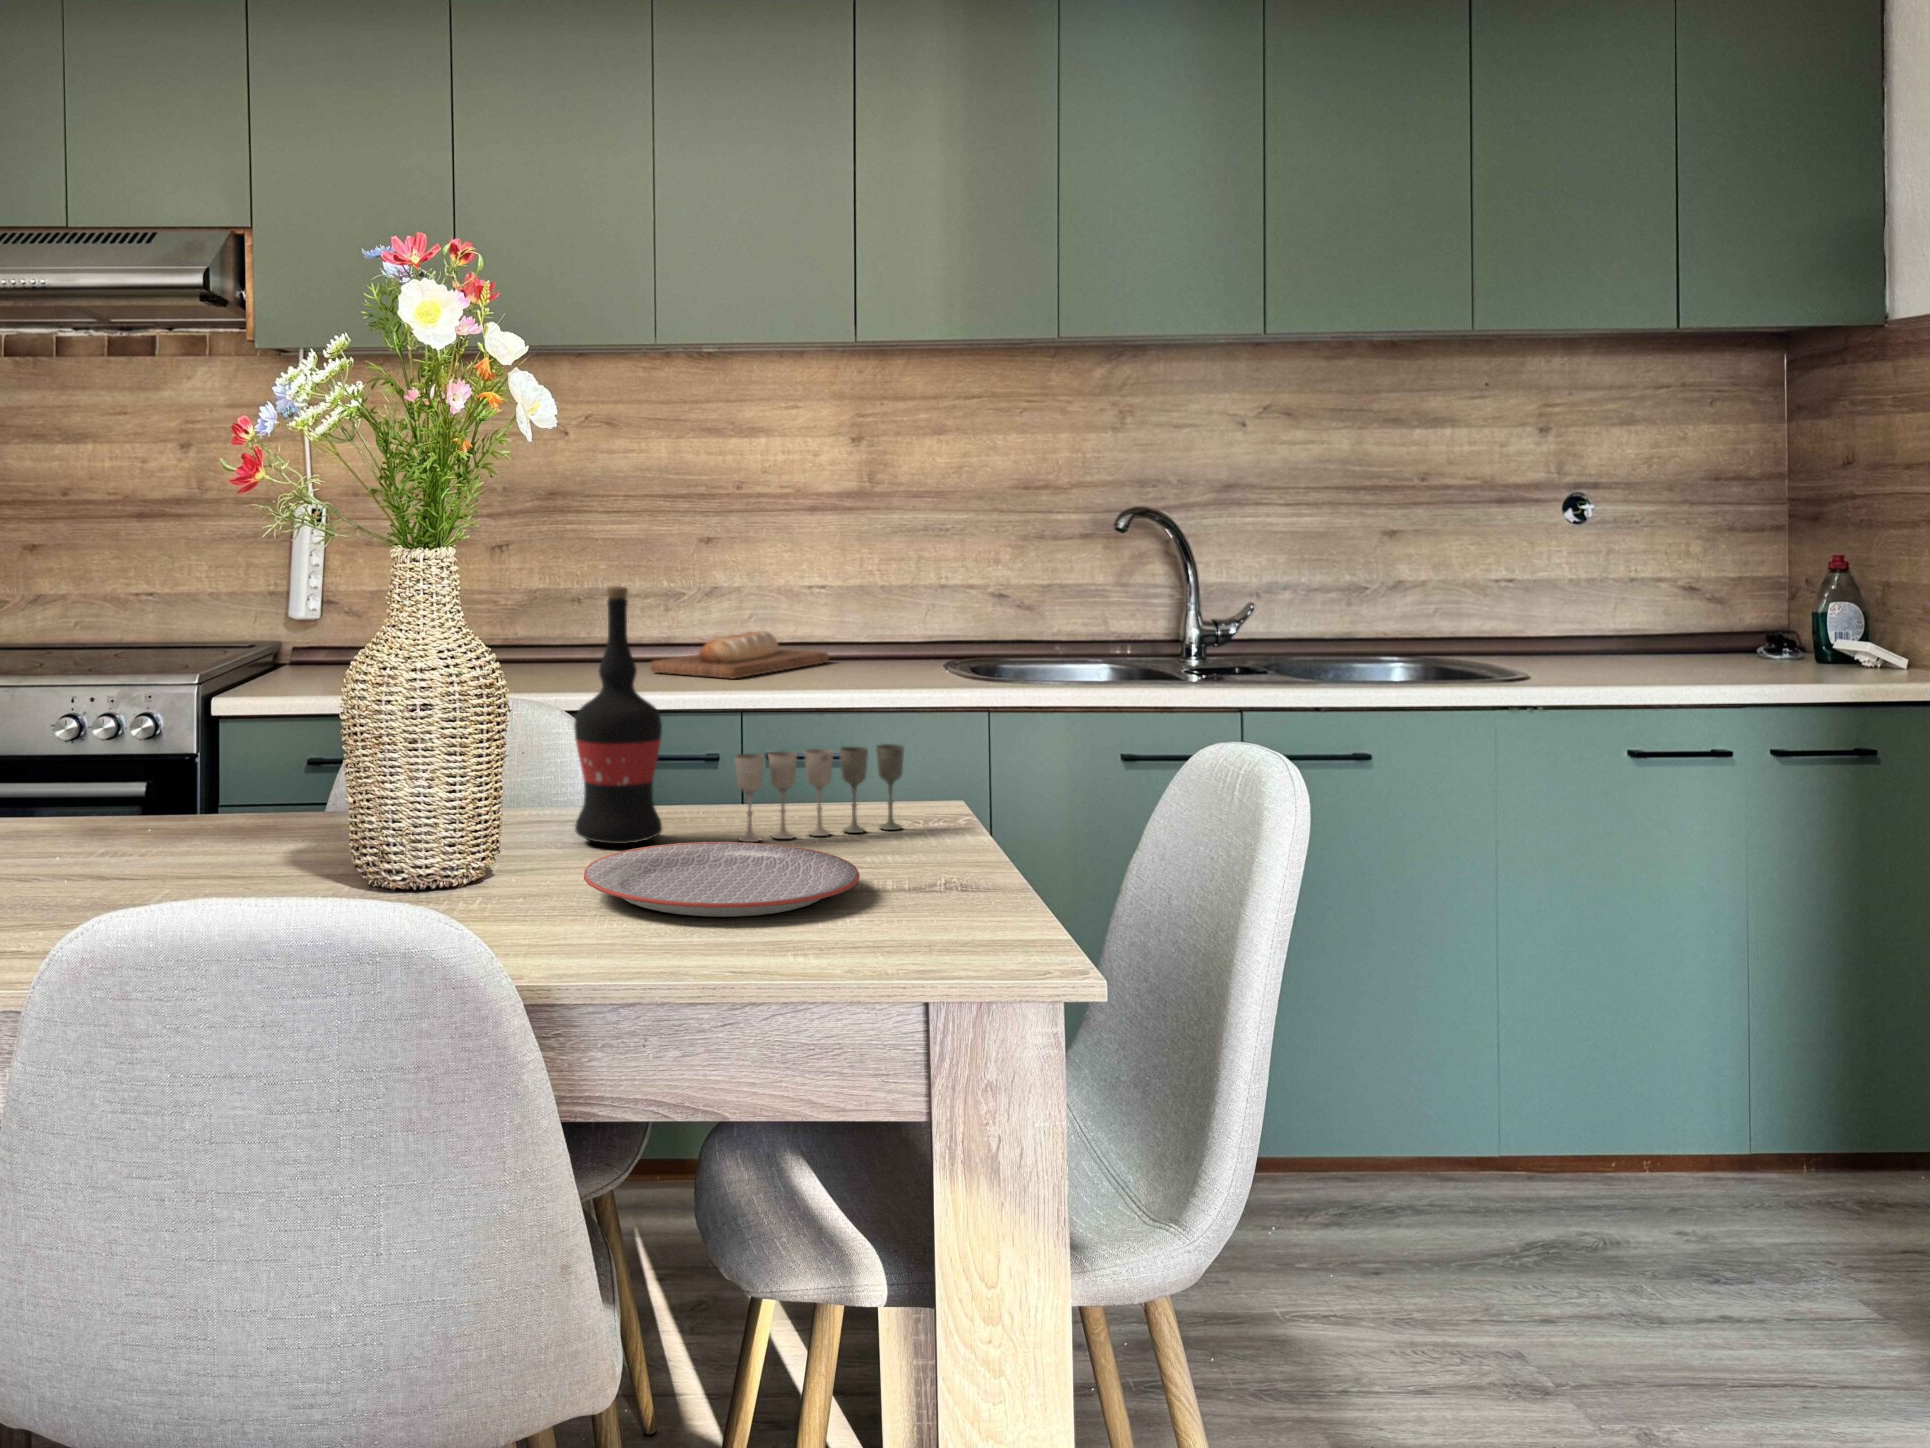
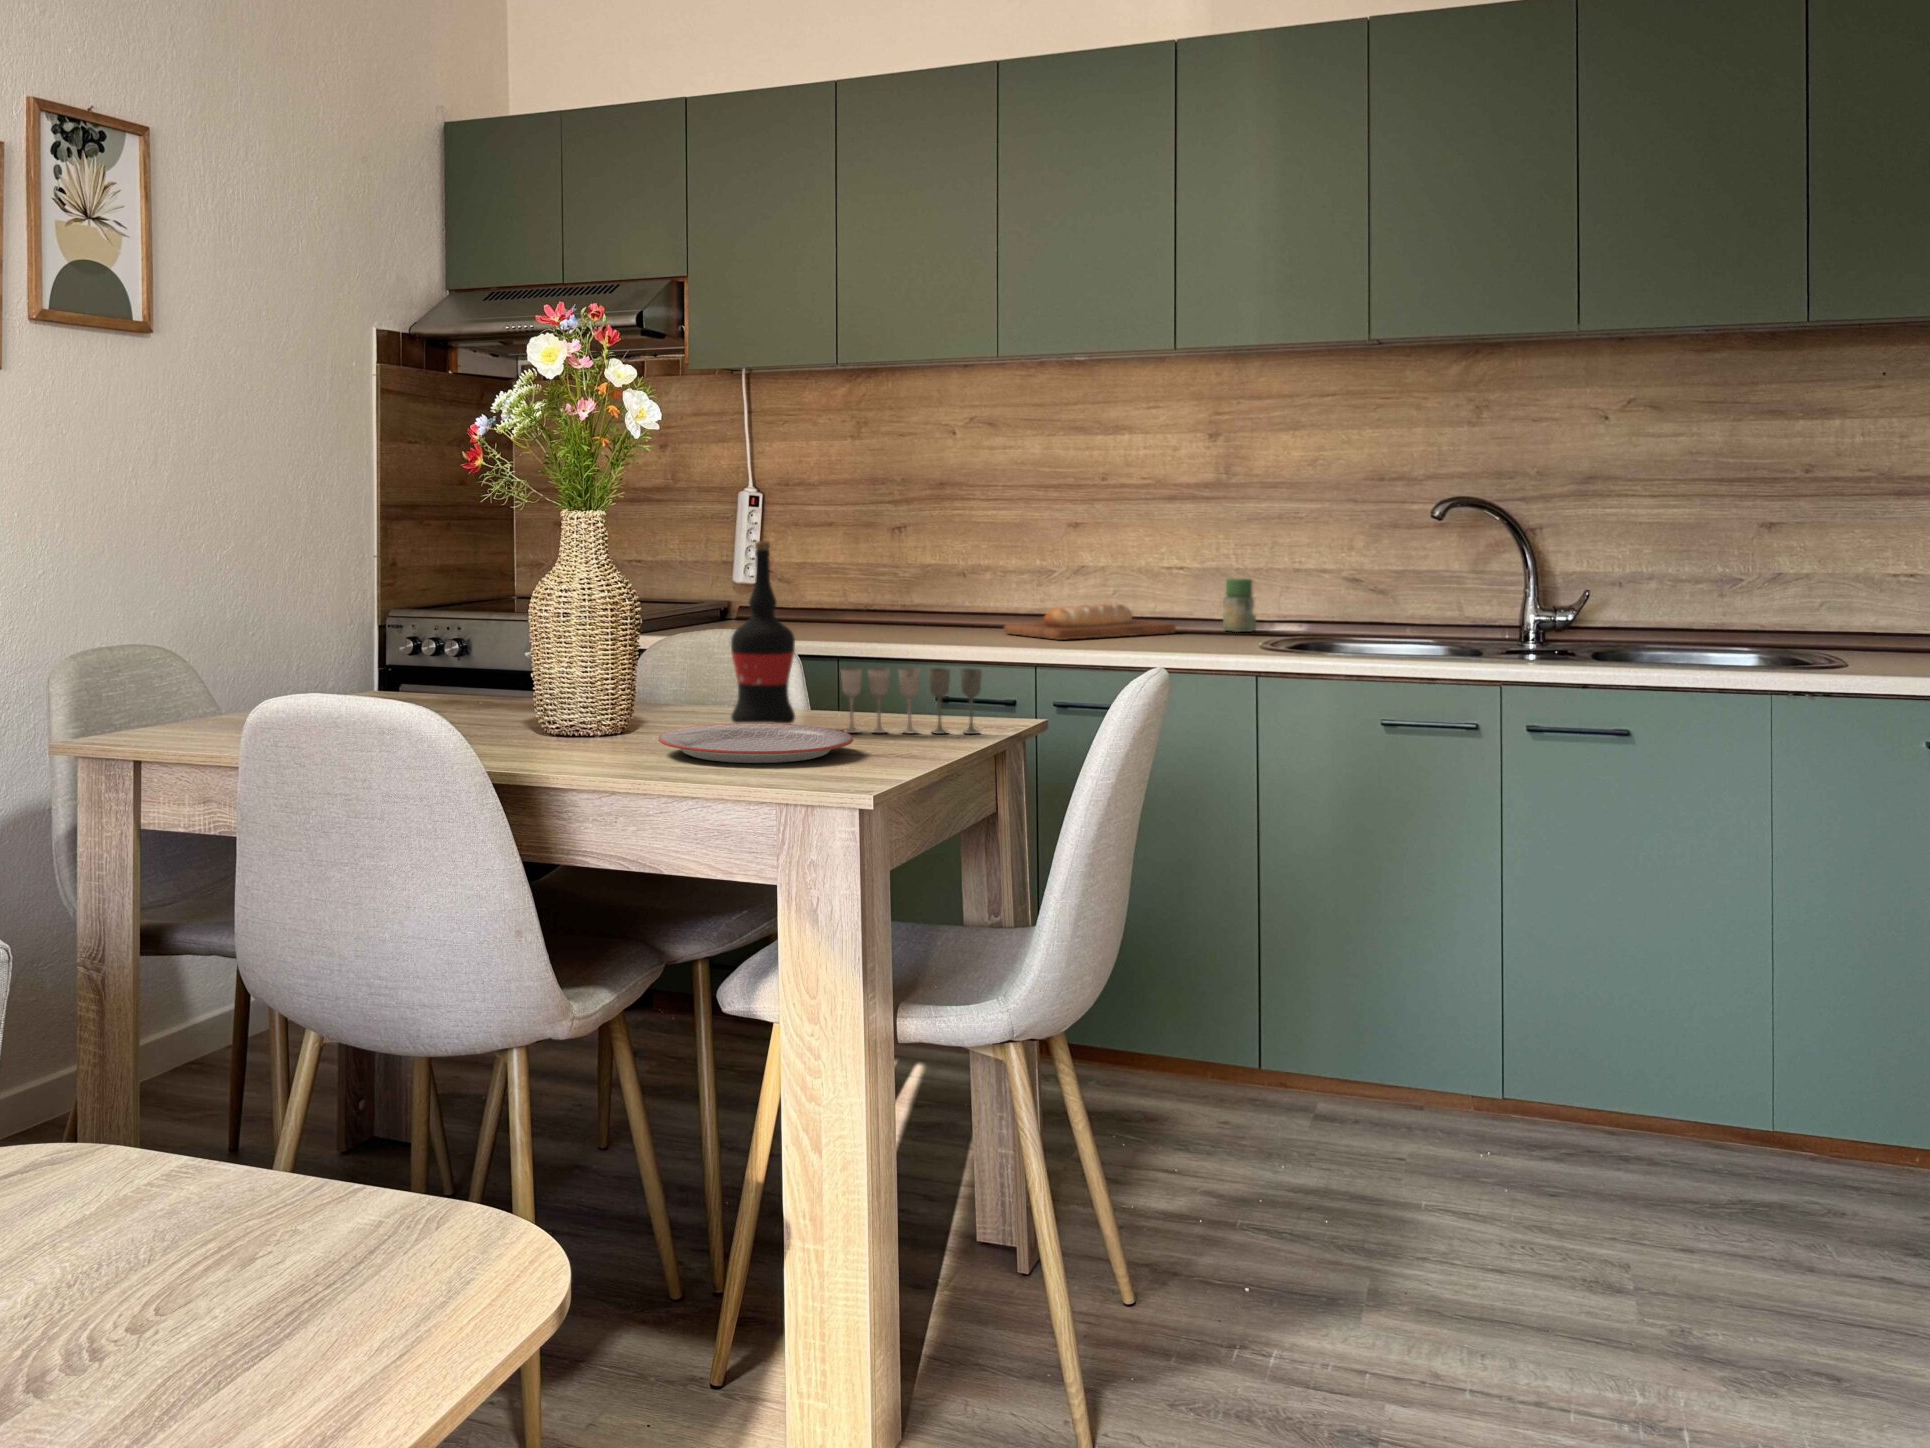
jar: none [866,598,902,657] -> present [1223,579,1256,632]

